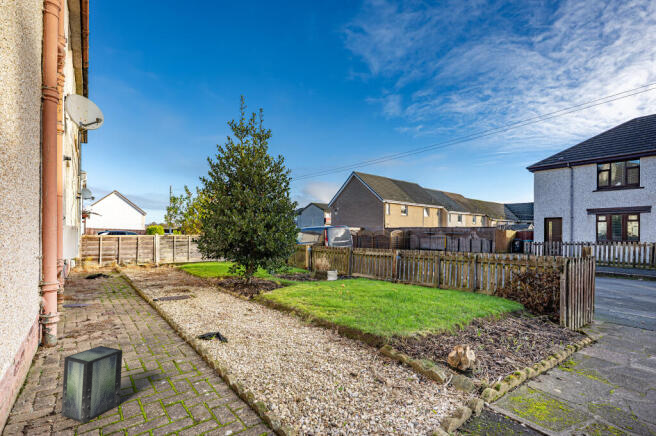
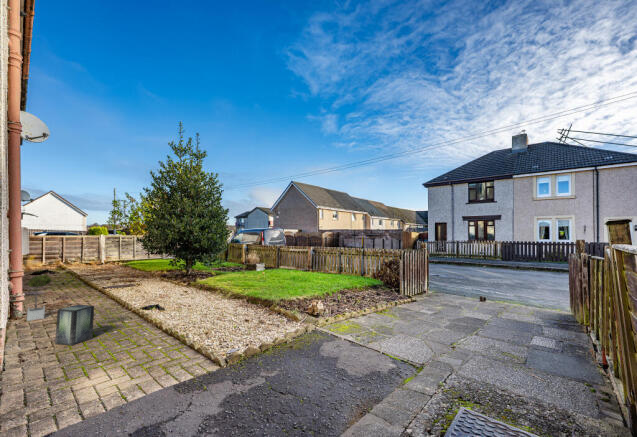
potted tree: none [45,288,80,356] -> present [27,274,51,321]

